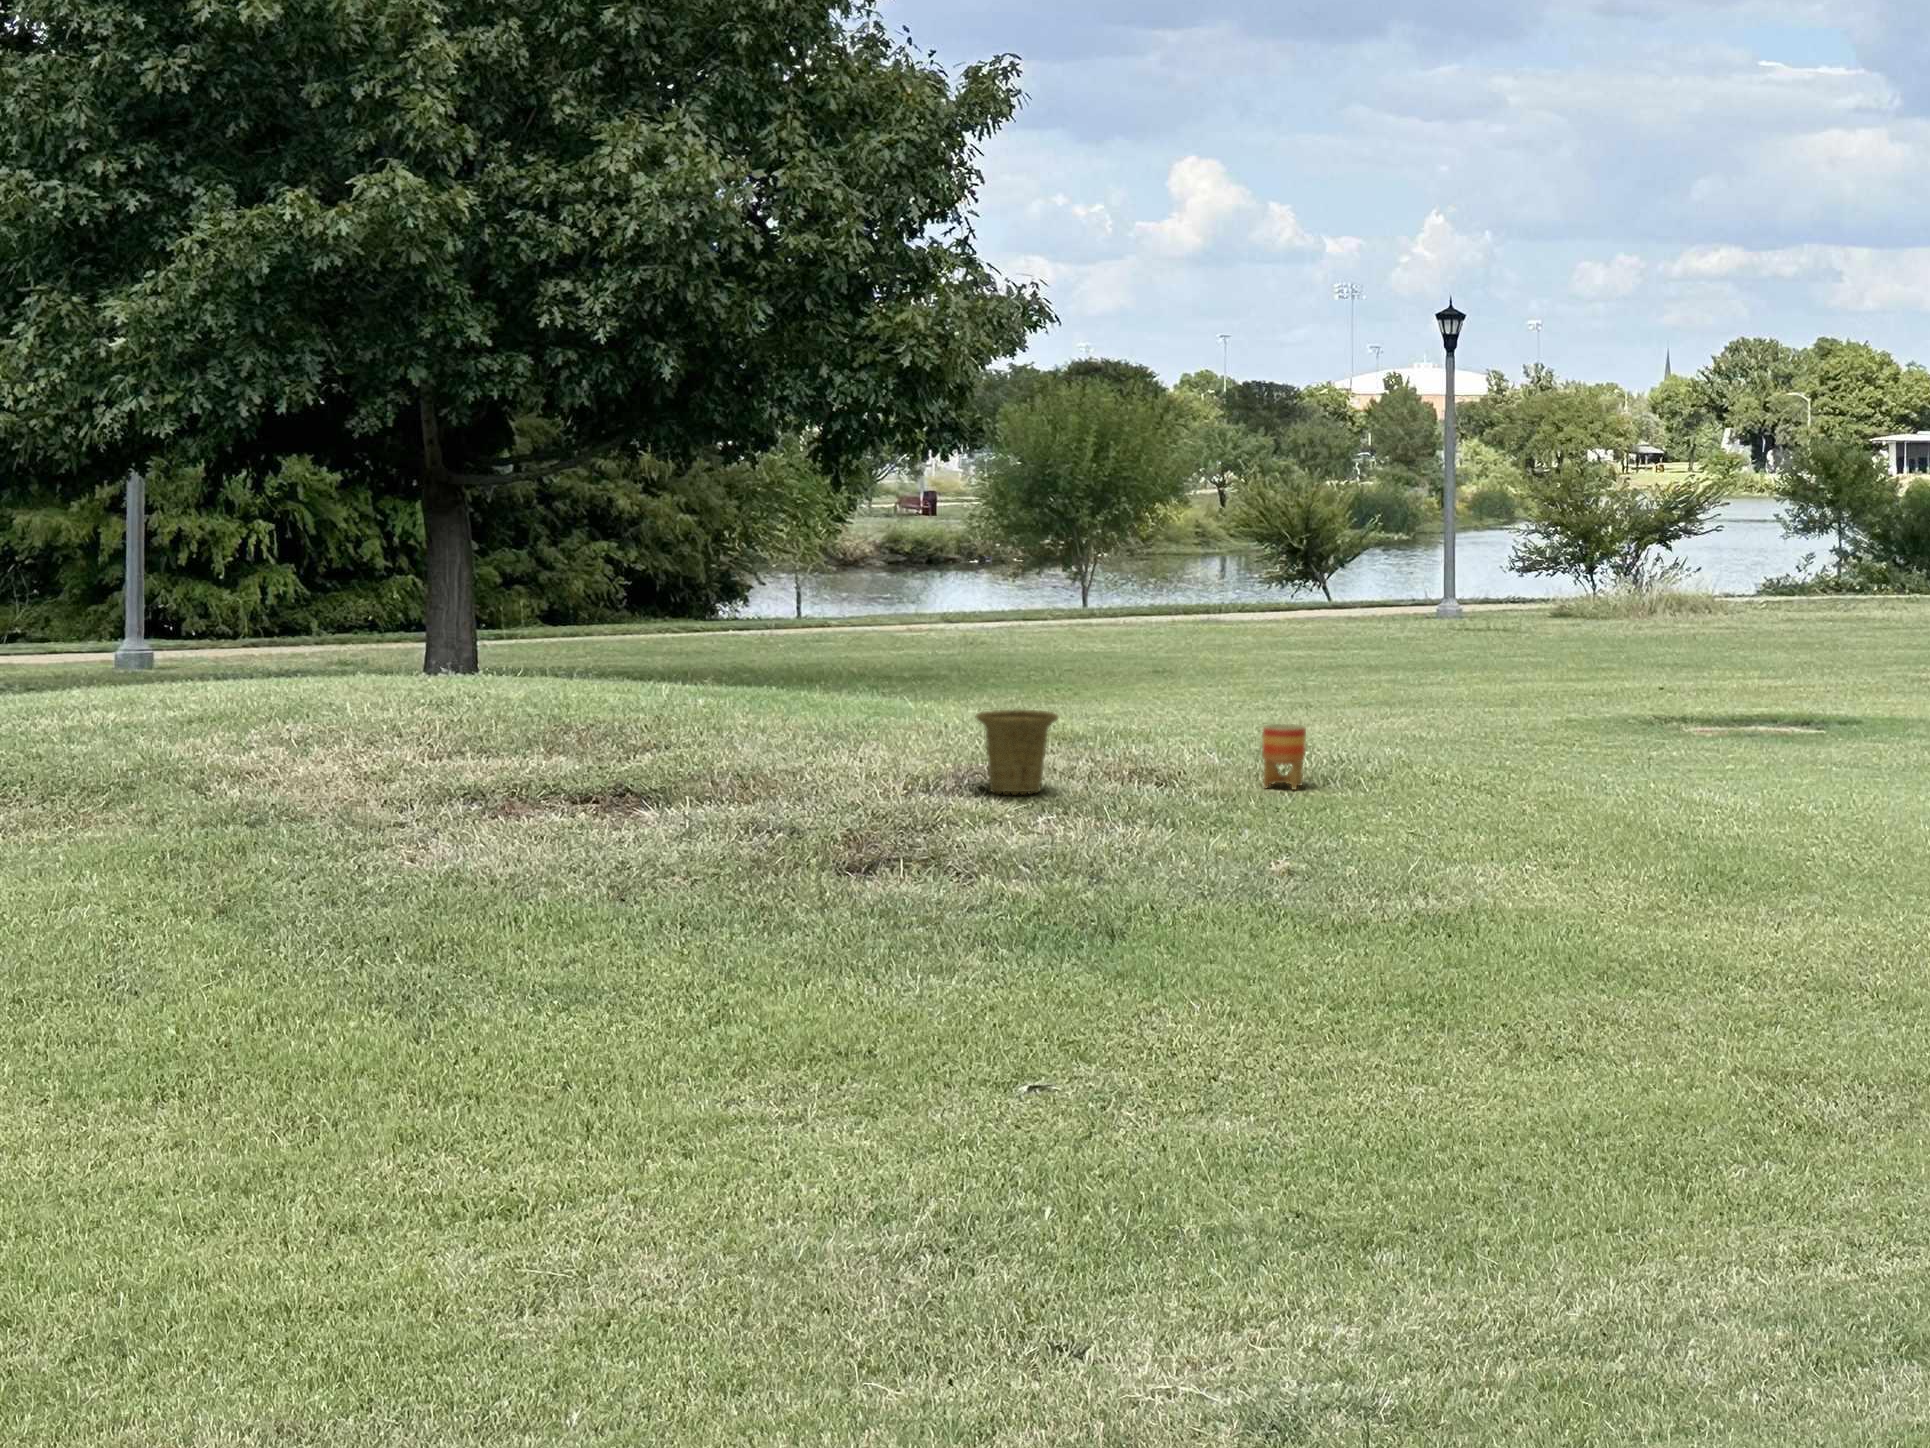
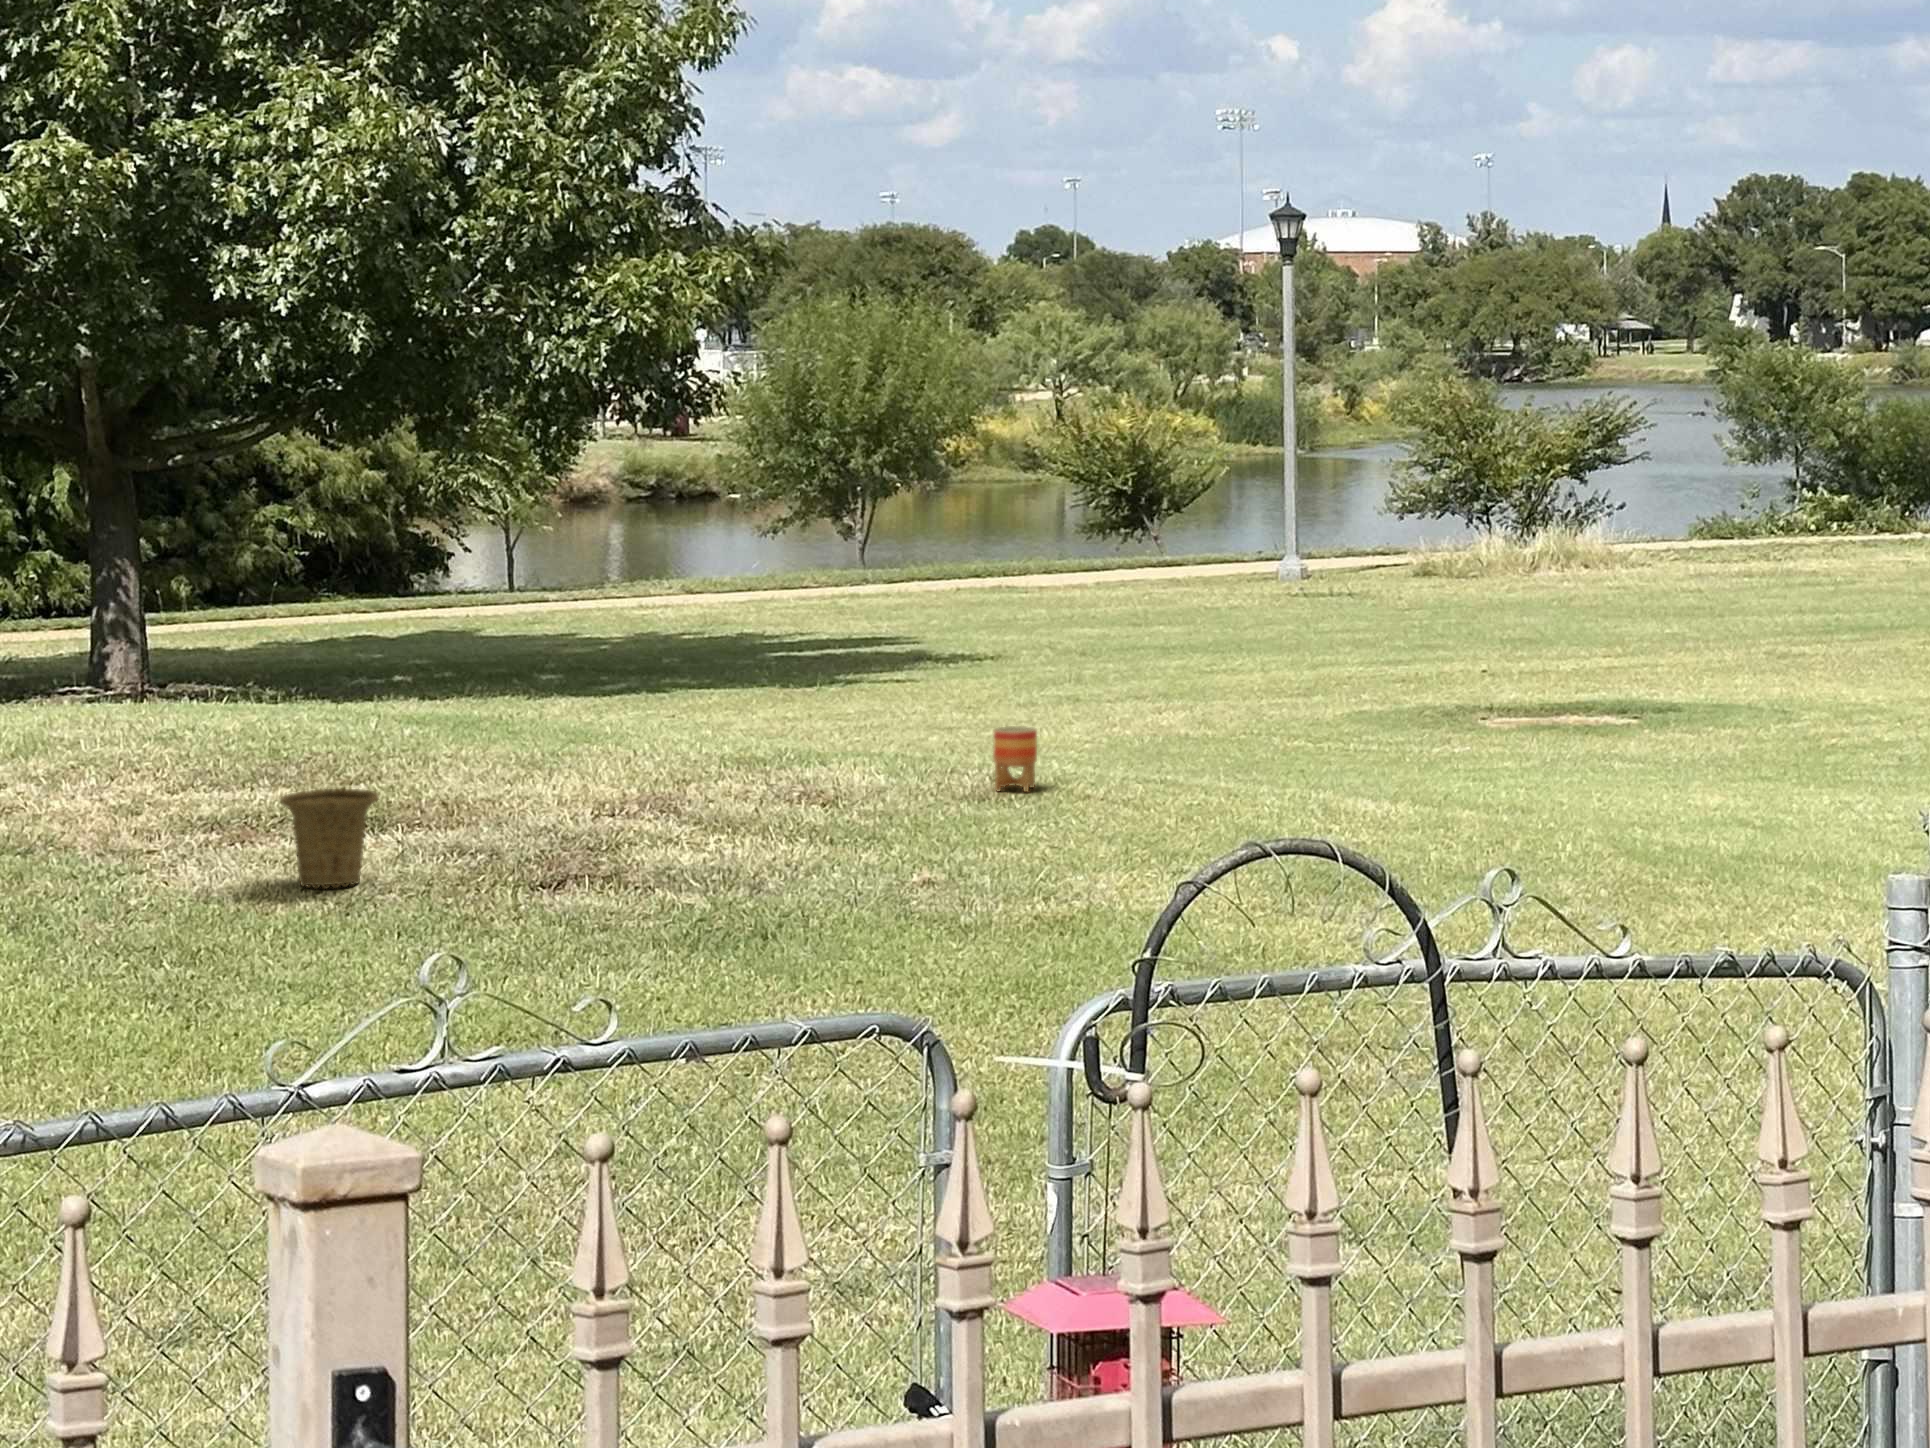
basket: present [976,710,1058,794] -> present [281,789,379,888]

